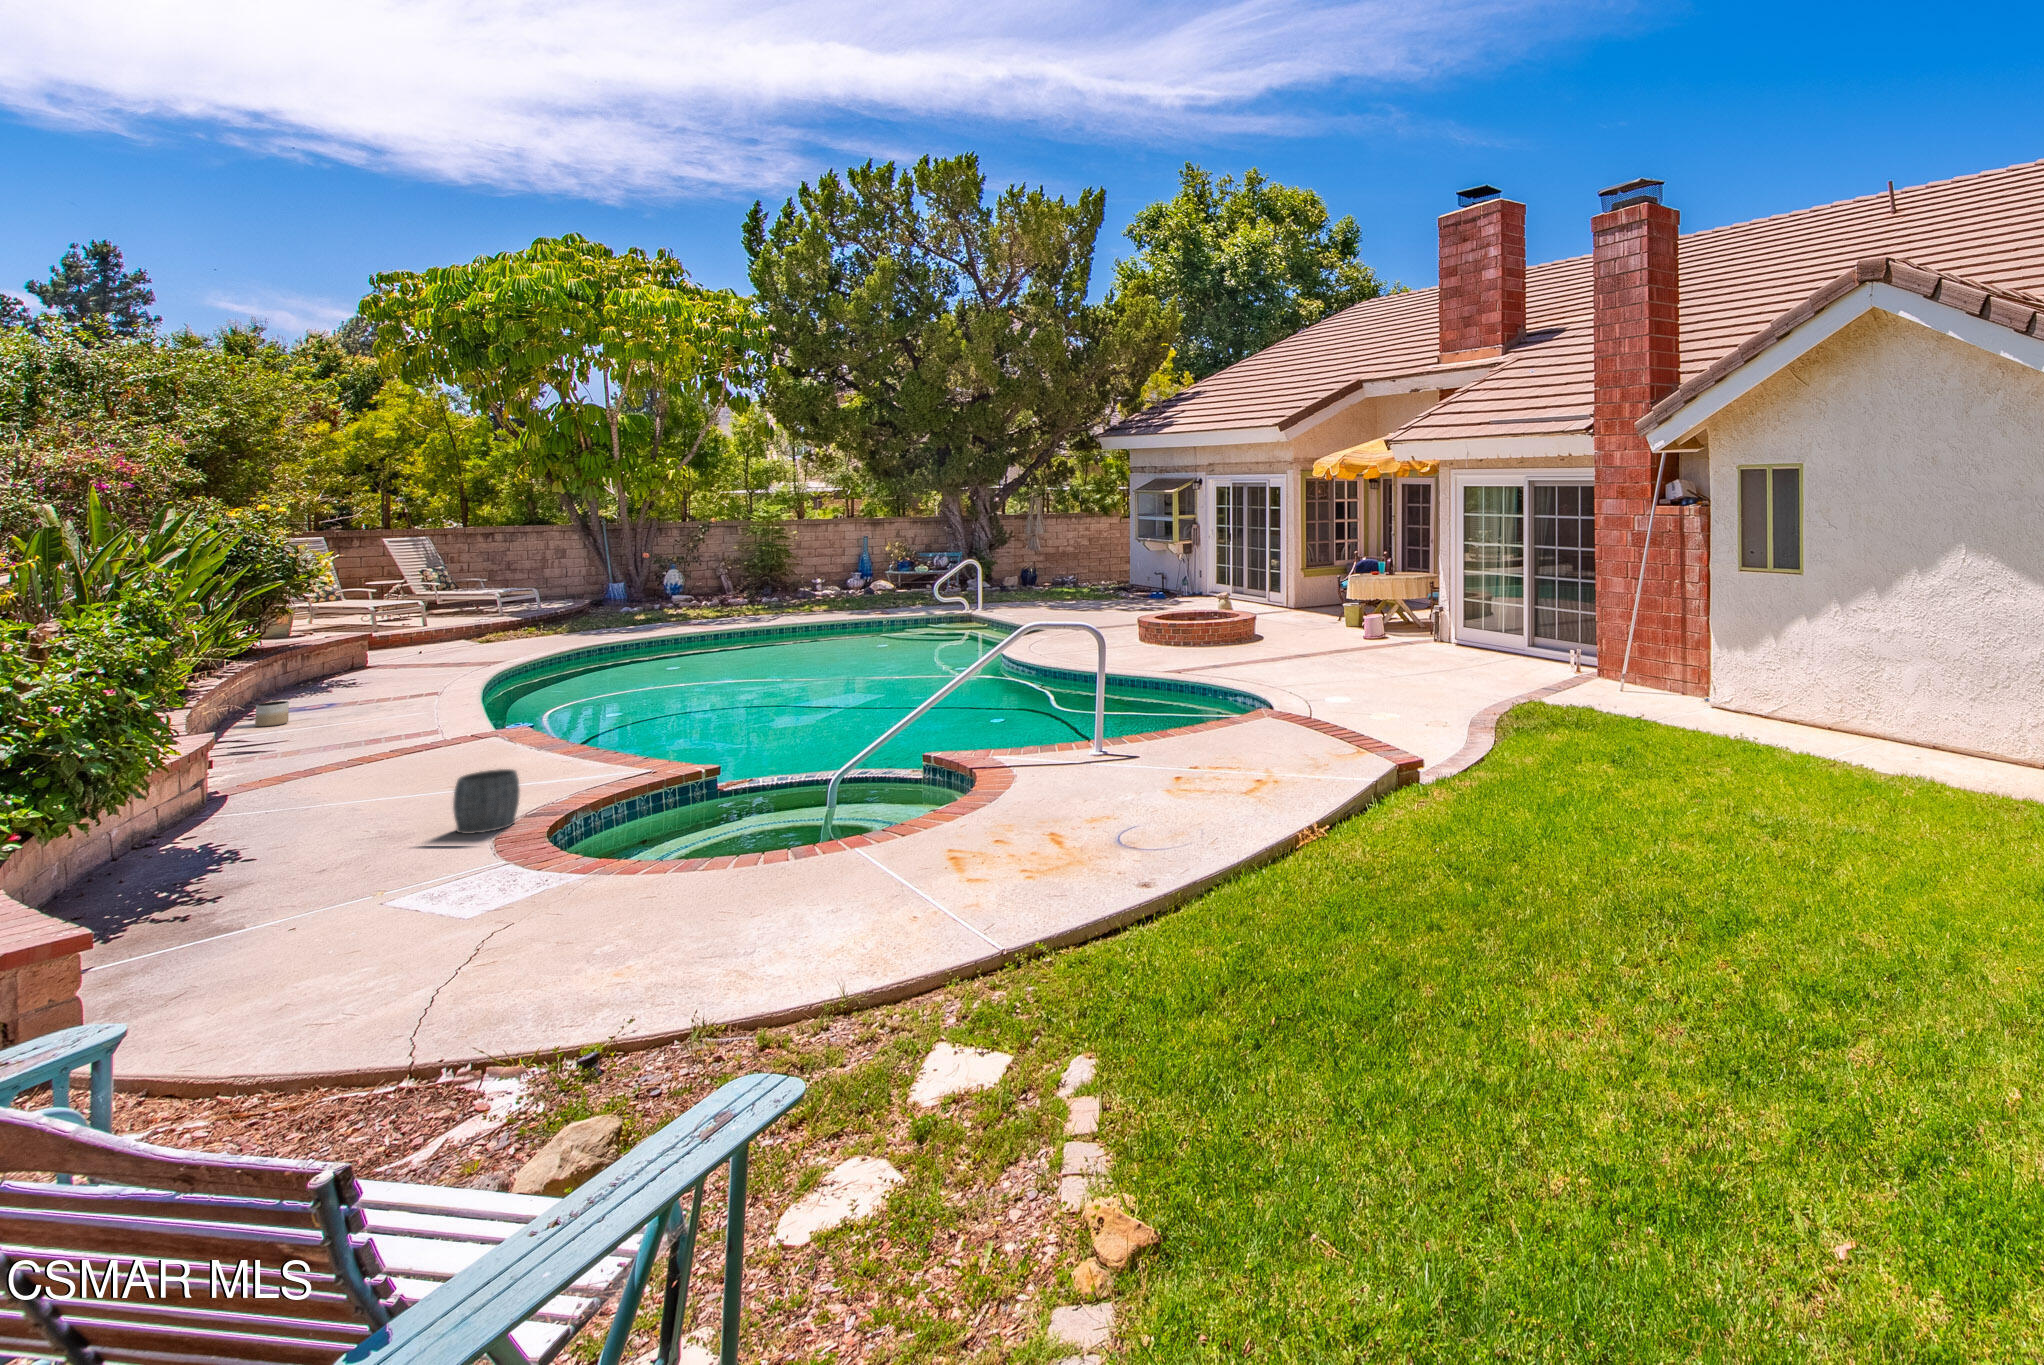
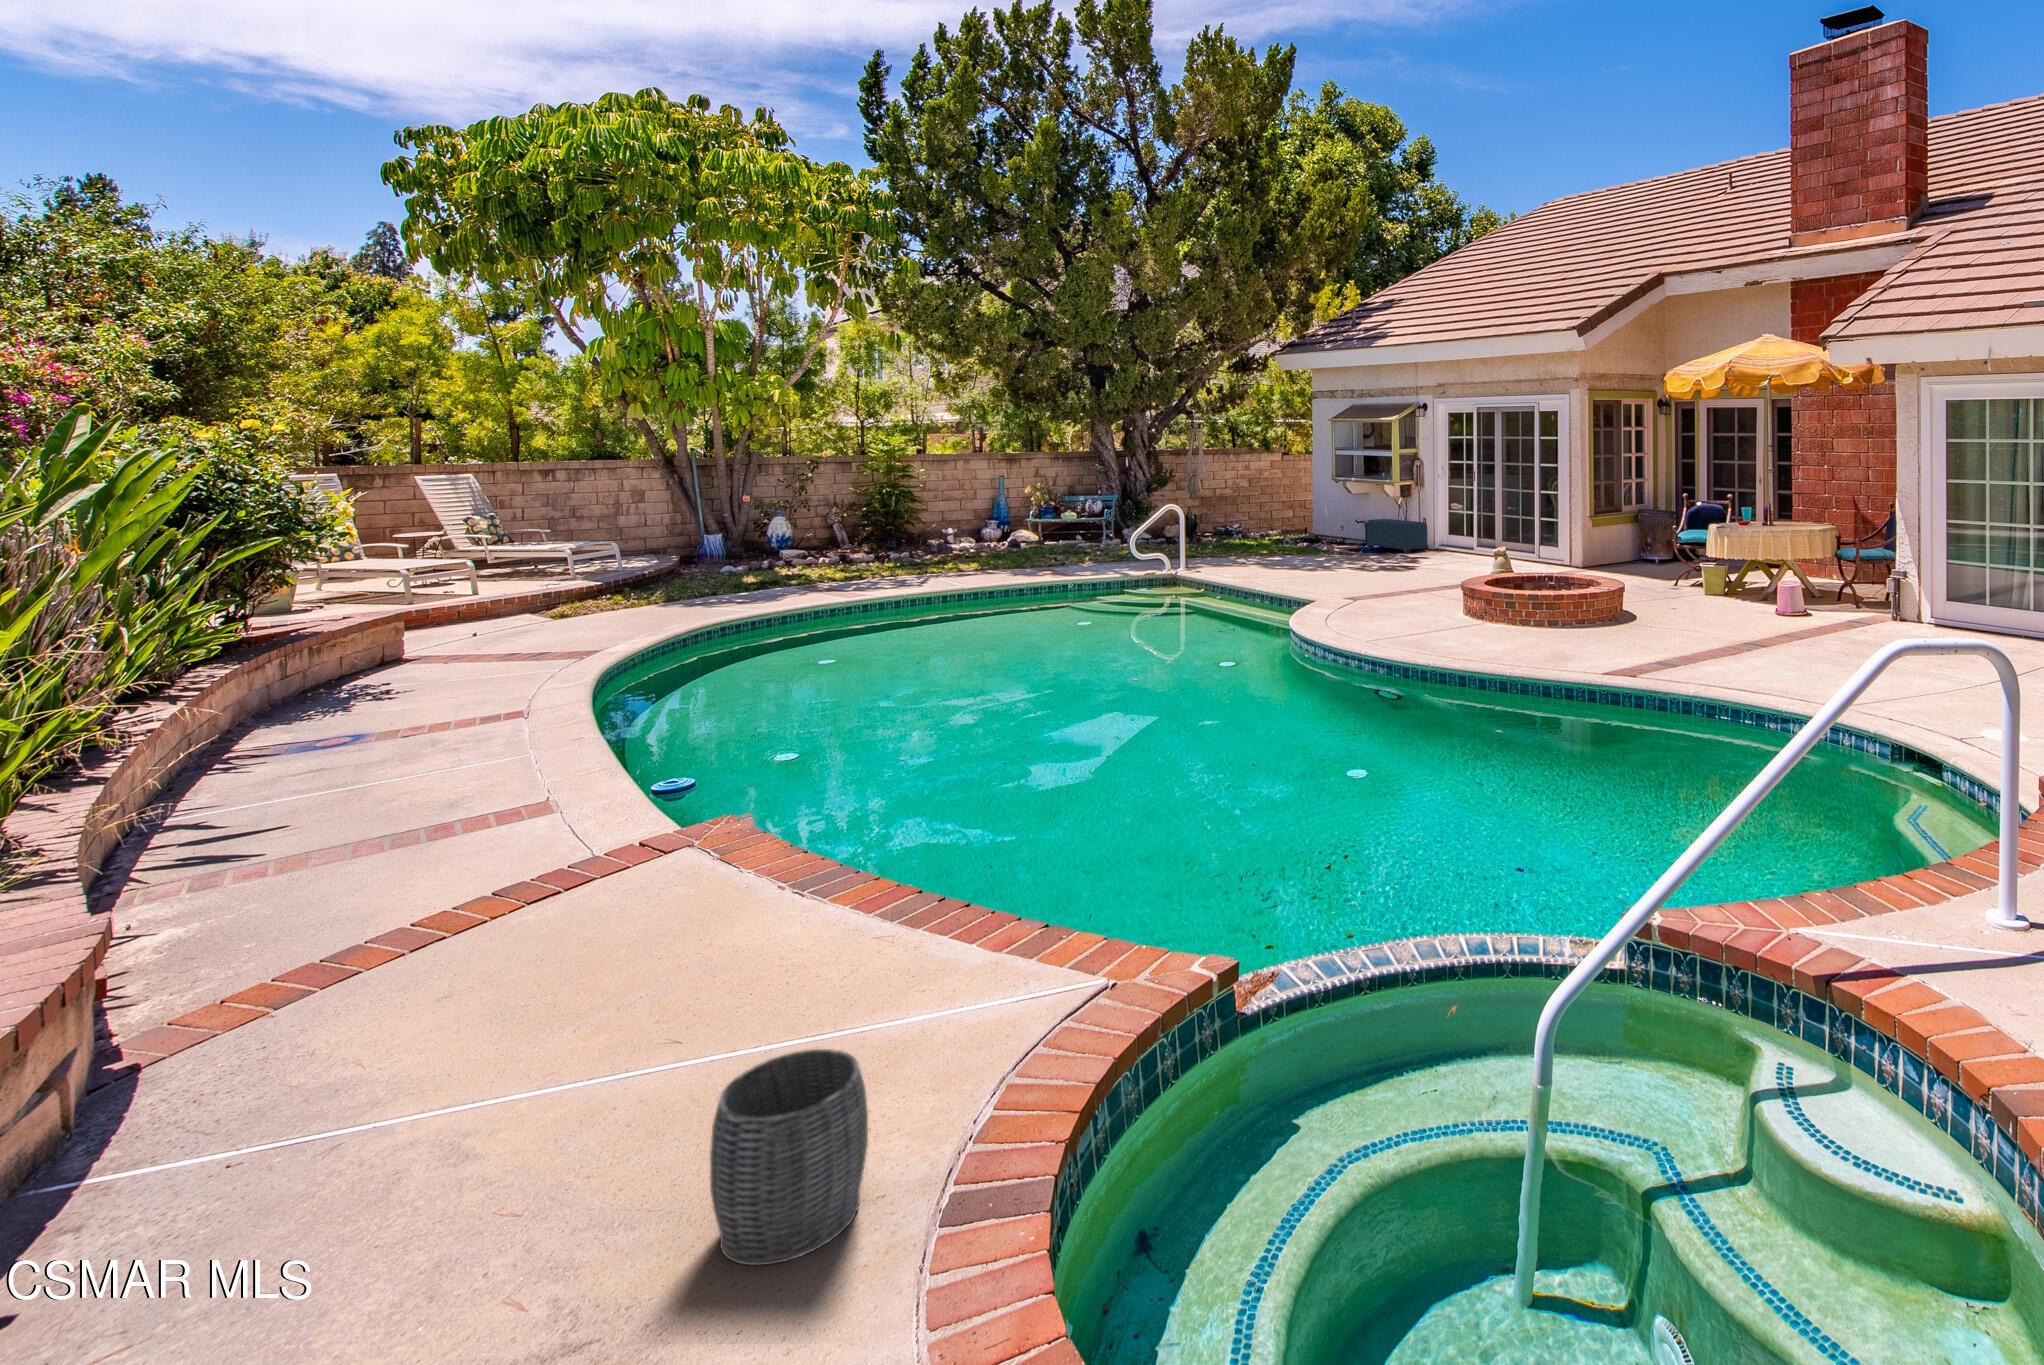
bench: none [1155,570,1199,599] -> present [1367,519,1427,554]
planter: present [255,701,289,727] -> none [233,740,289,787]

